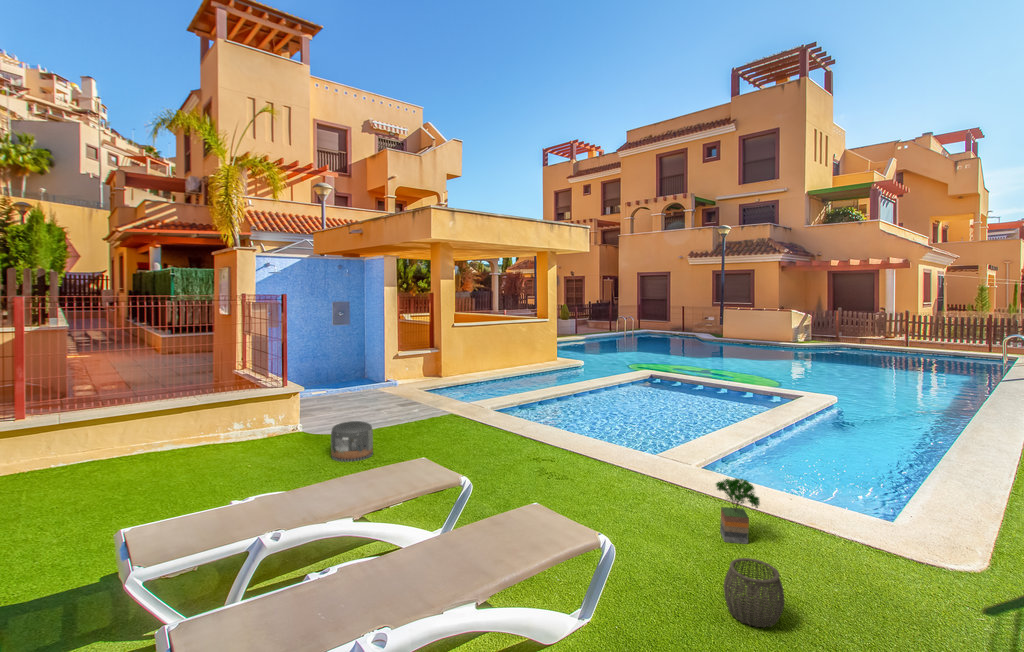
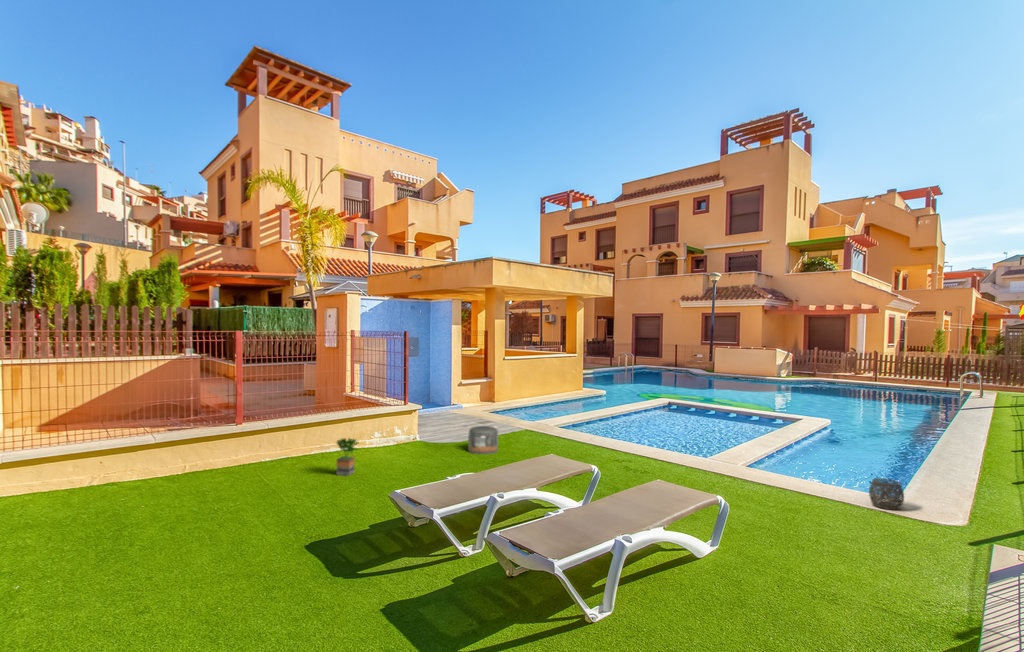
potted tree: present [716,478,760,544] -> present [337,438,359,475]
woven basket: present [724,558,784,628] -> present [869,478,904,510]

